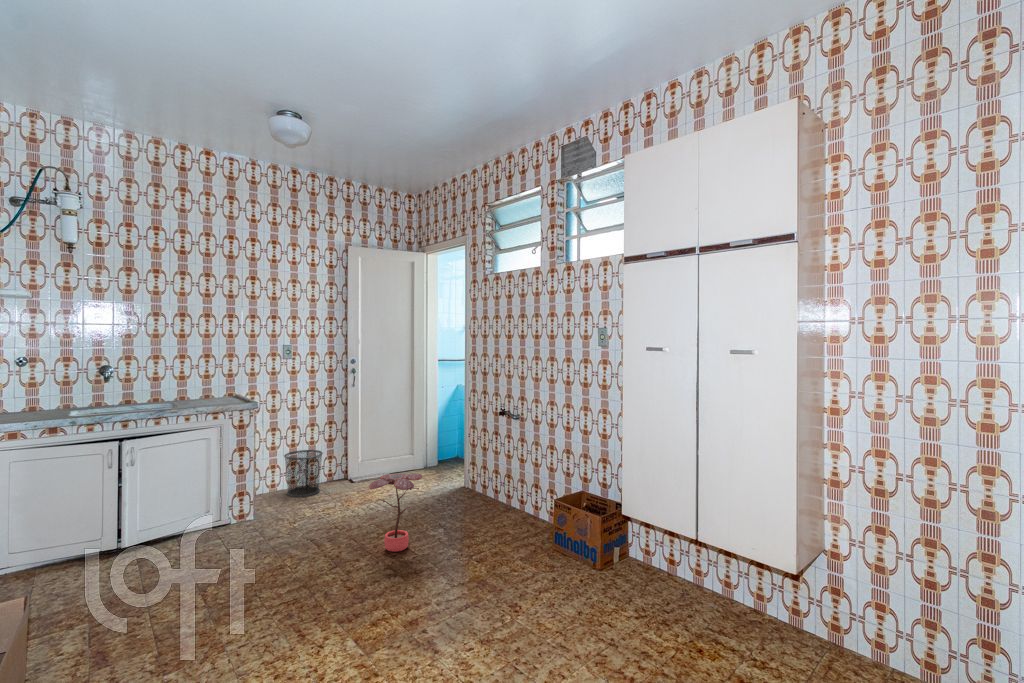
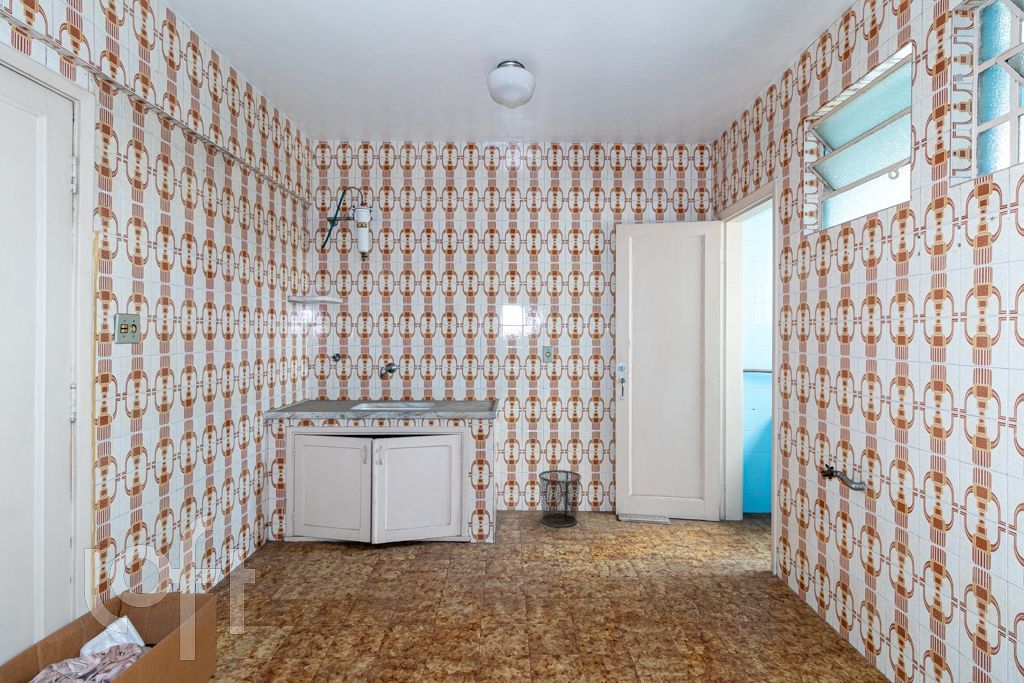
potted plant: present [369,474,422,552] -> none [590,529,671,646]

